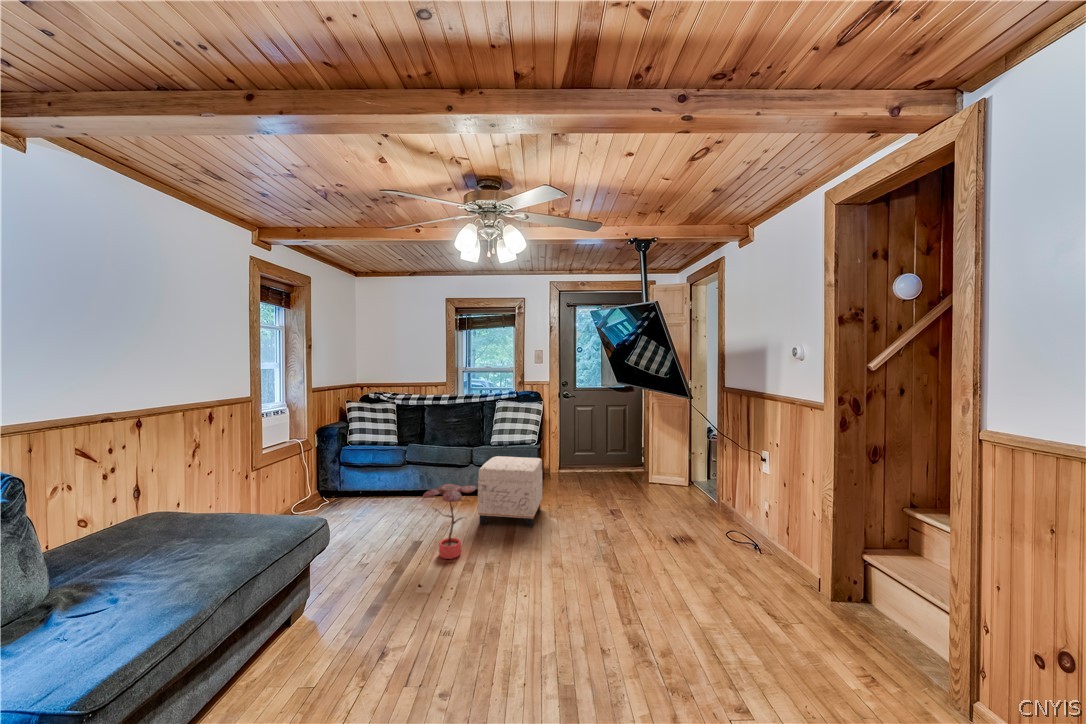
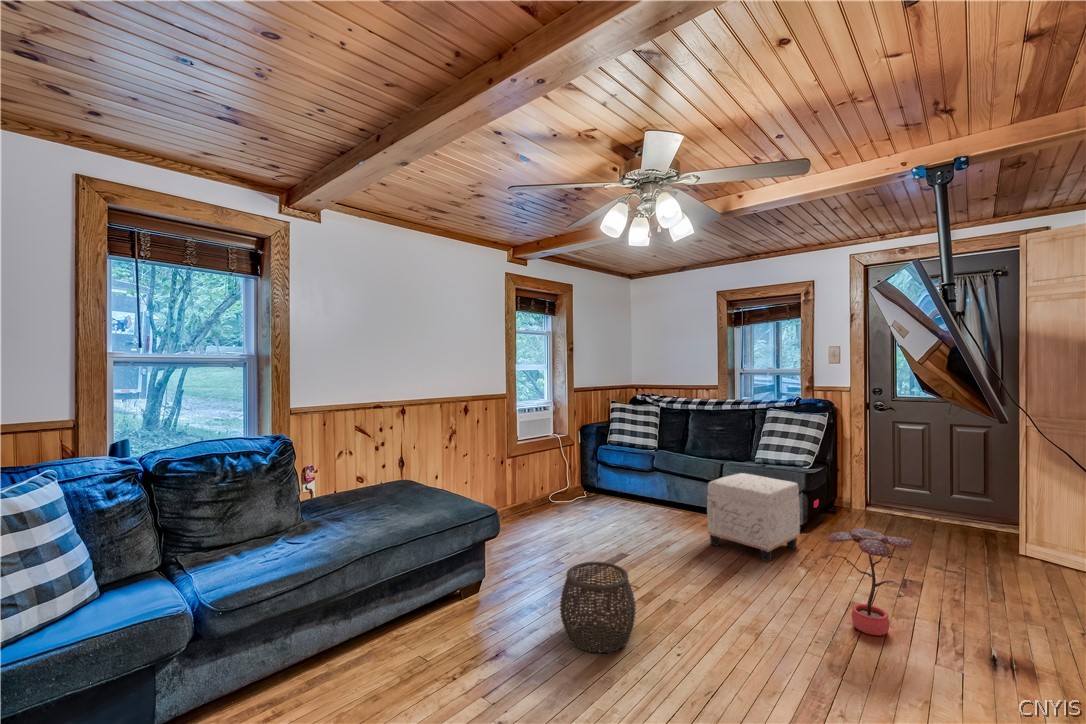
potted plant: present [423,484,476,559] -> present [827,528,914,636]
woven basket: none [415,573,499,682] -> present [560,562,636,654]

